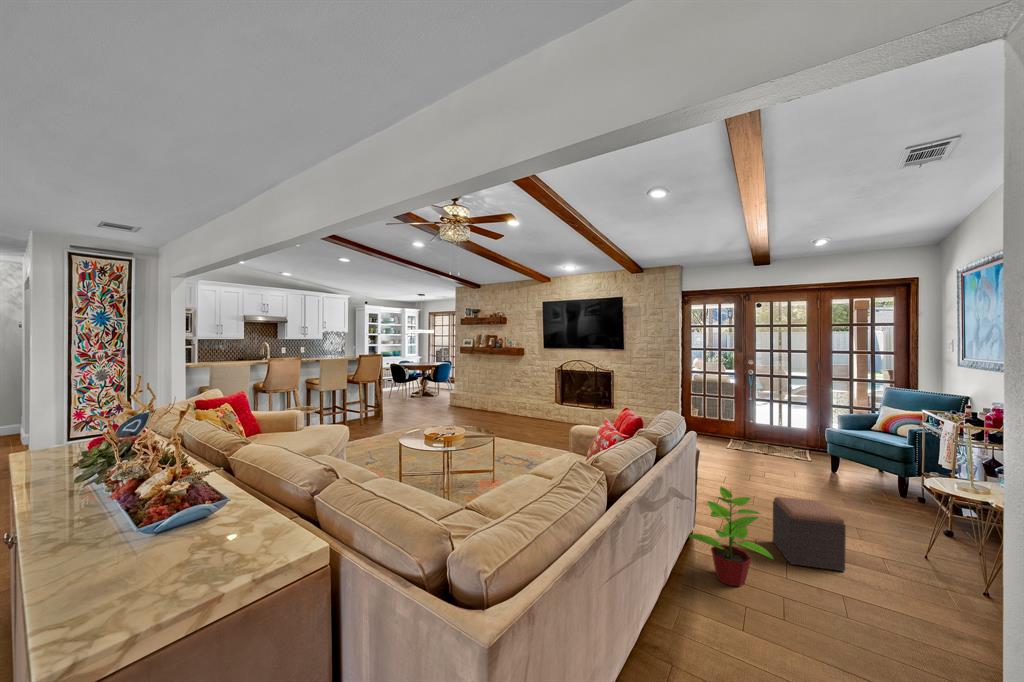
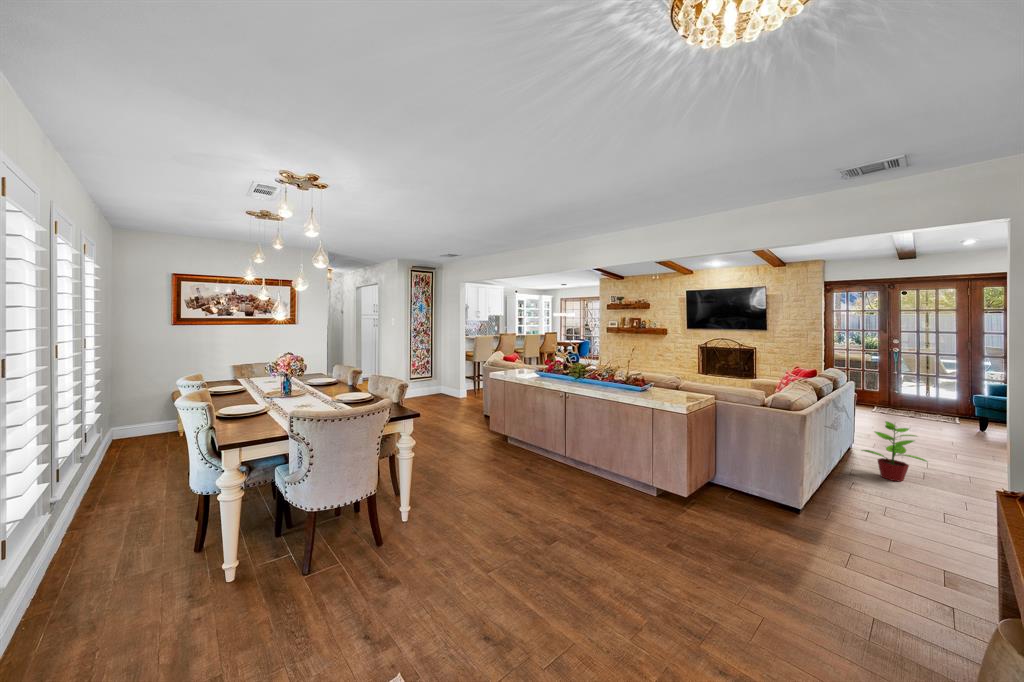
footstool: present [773,497,846,571] -> none [922,434,985,481]

